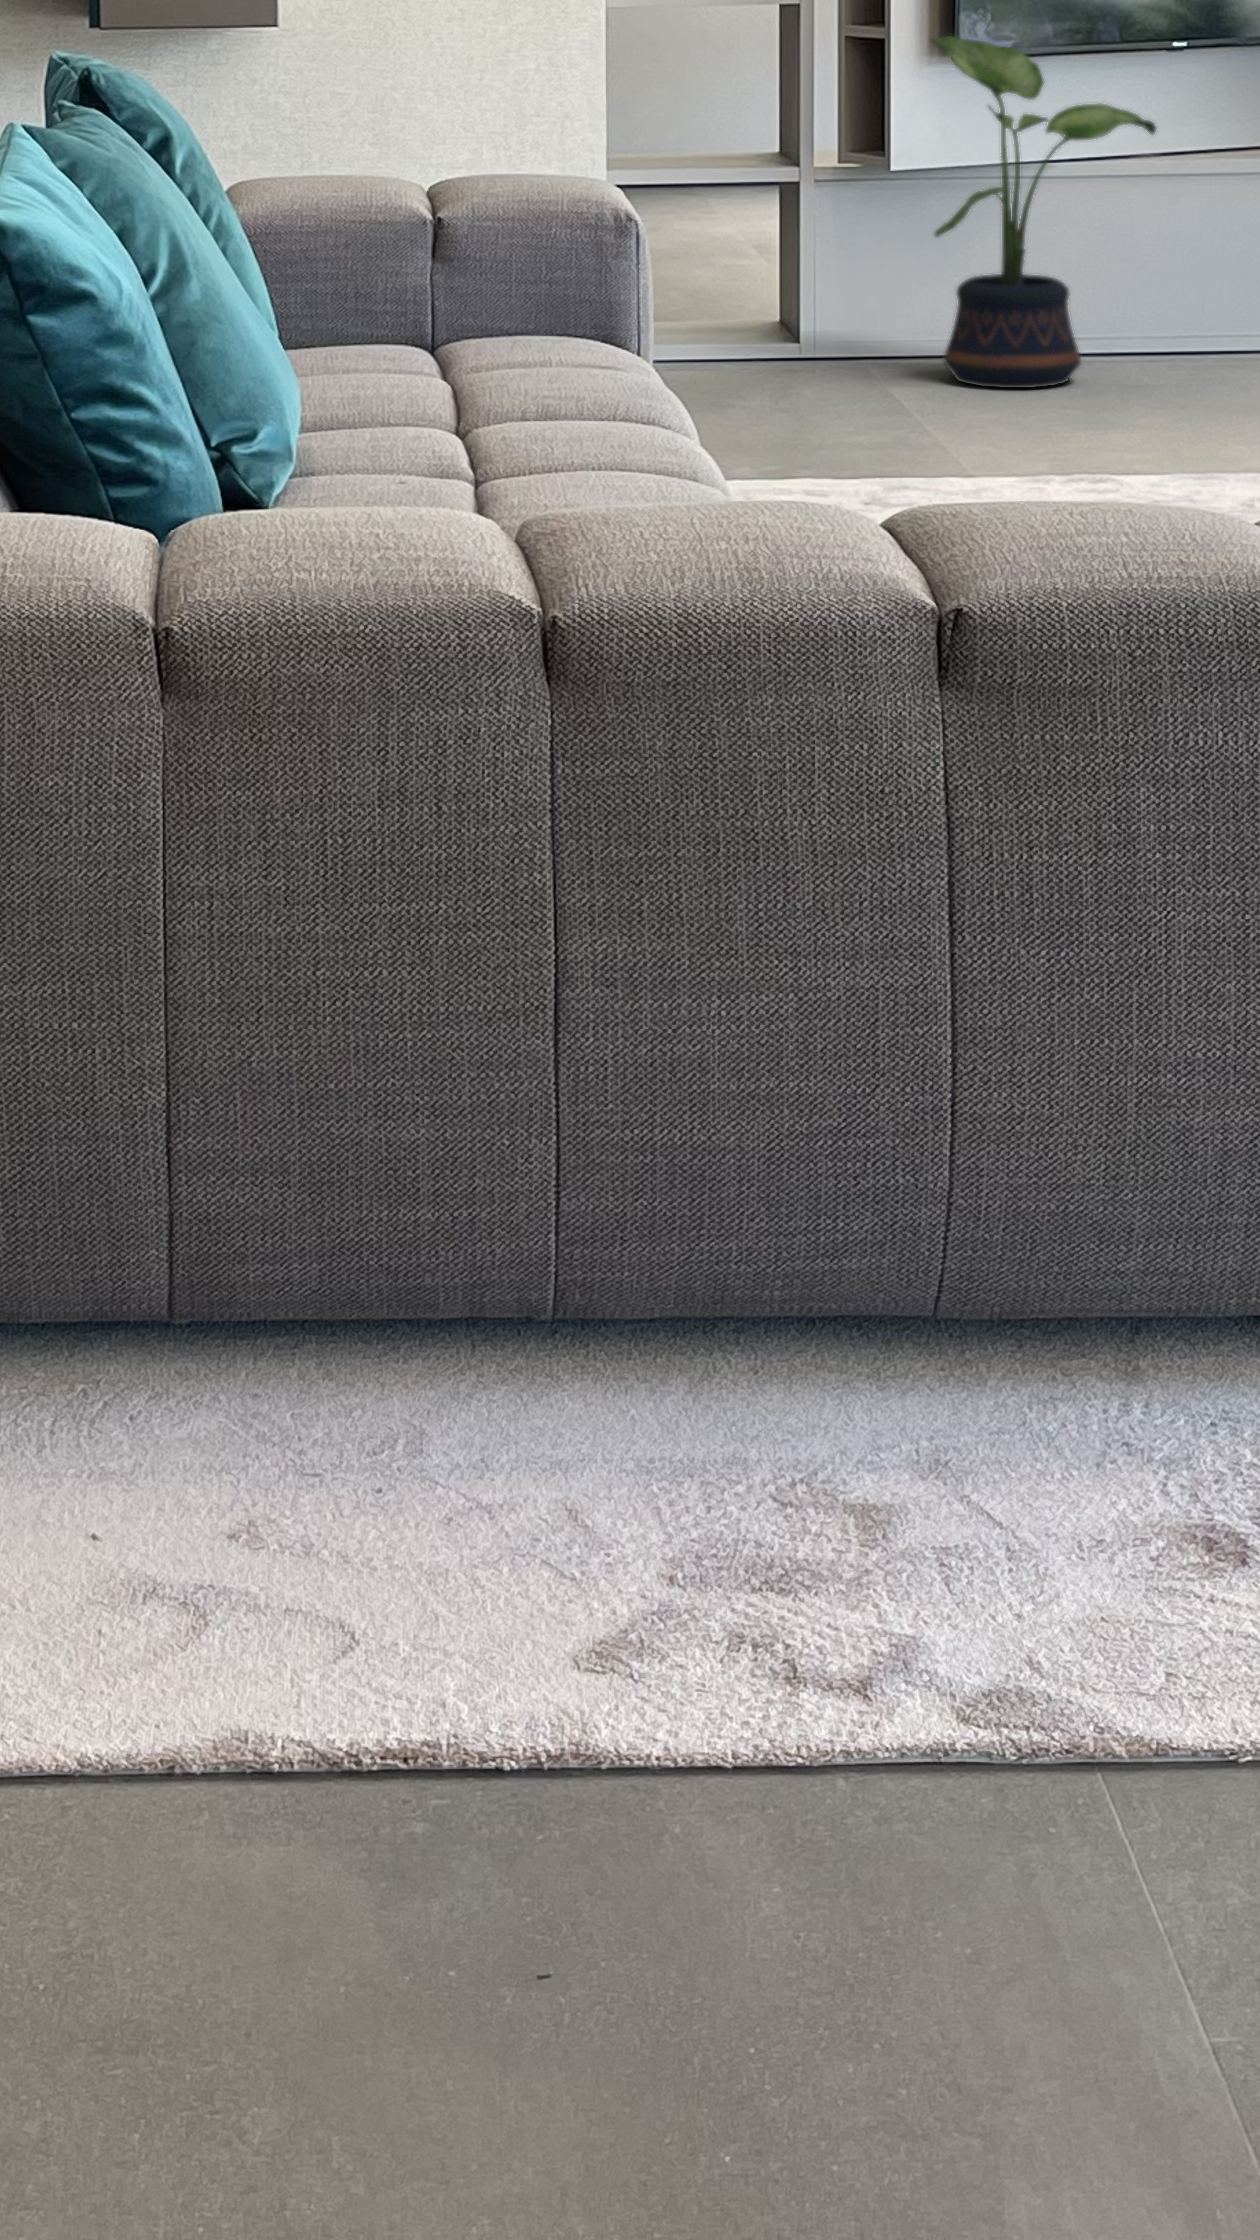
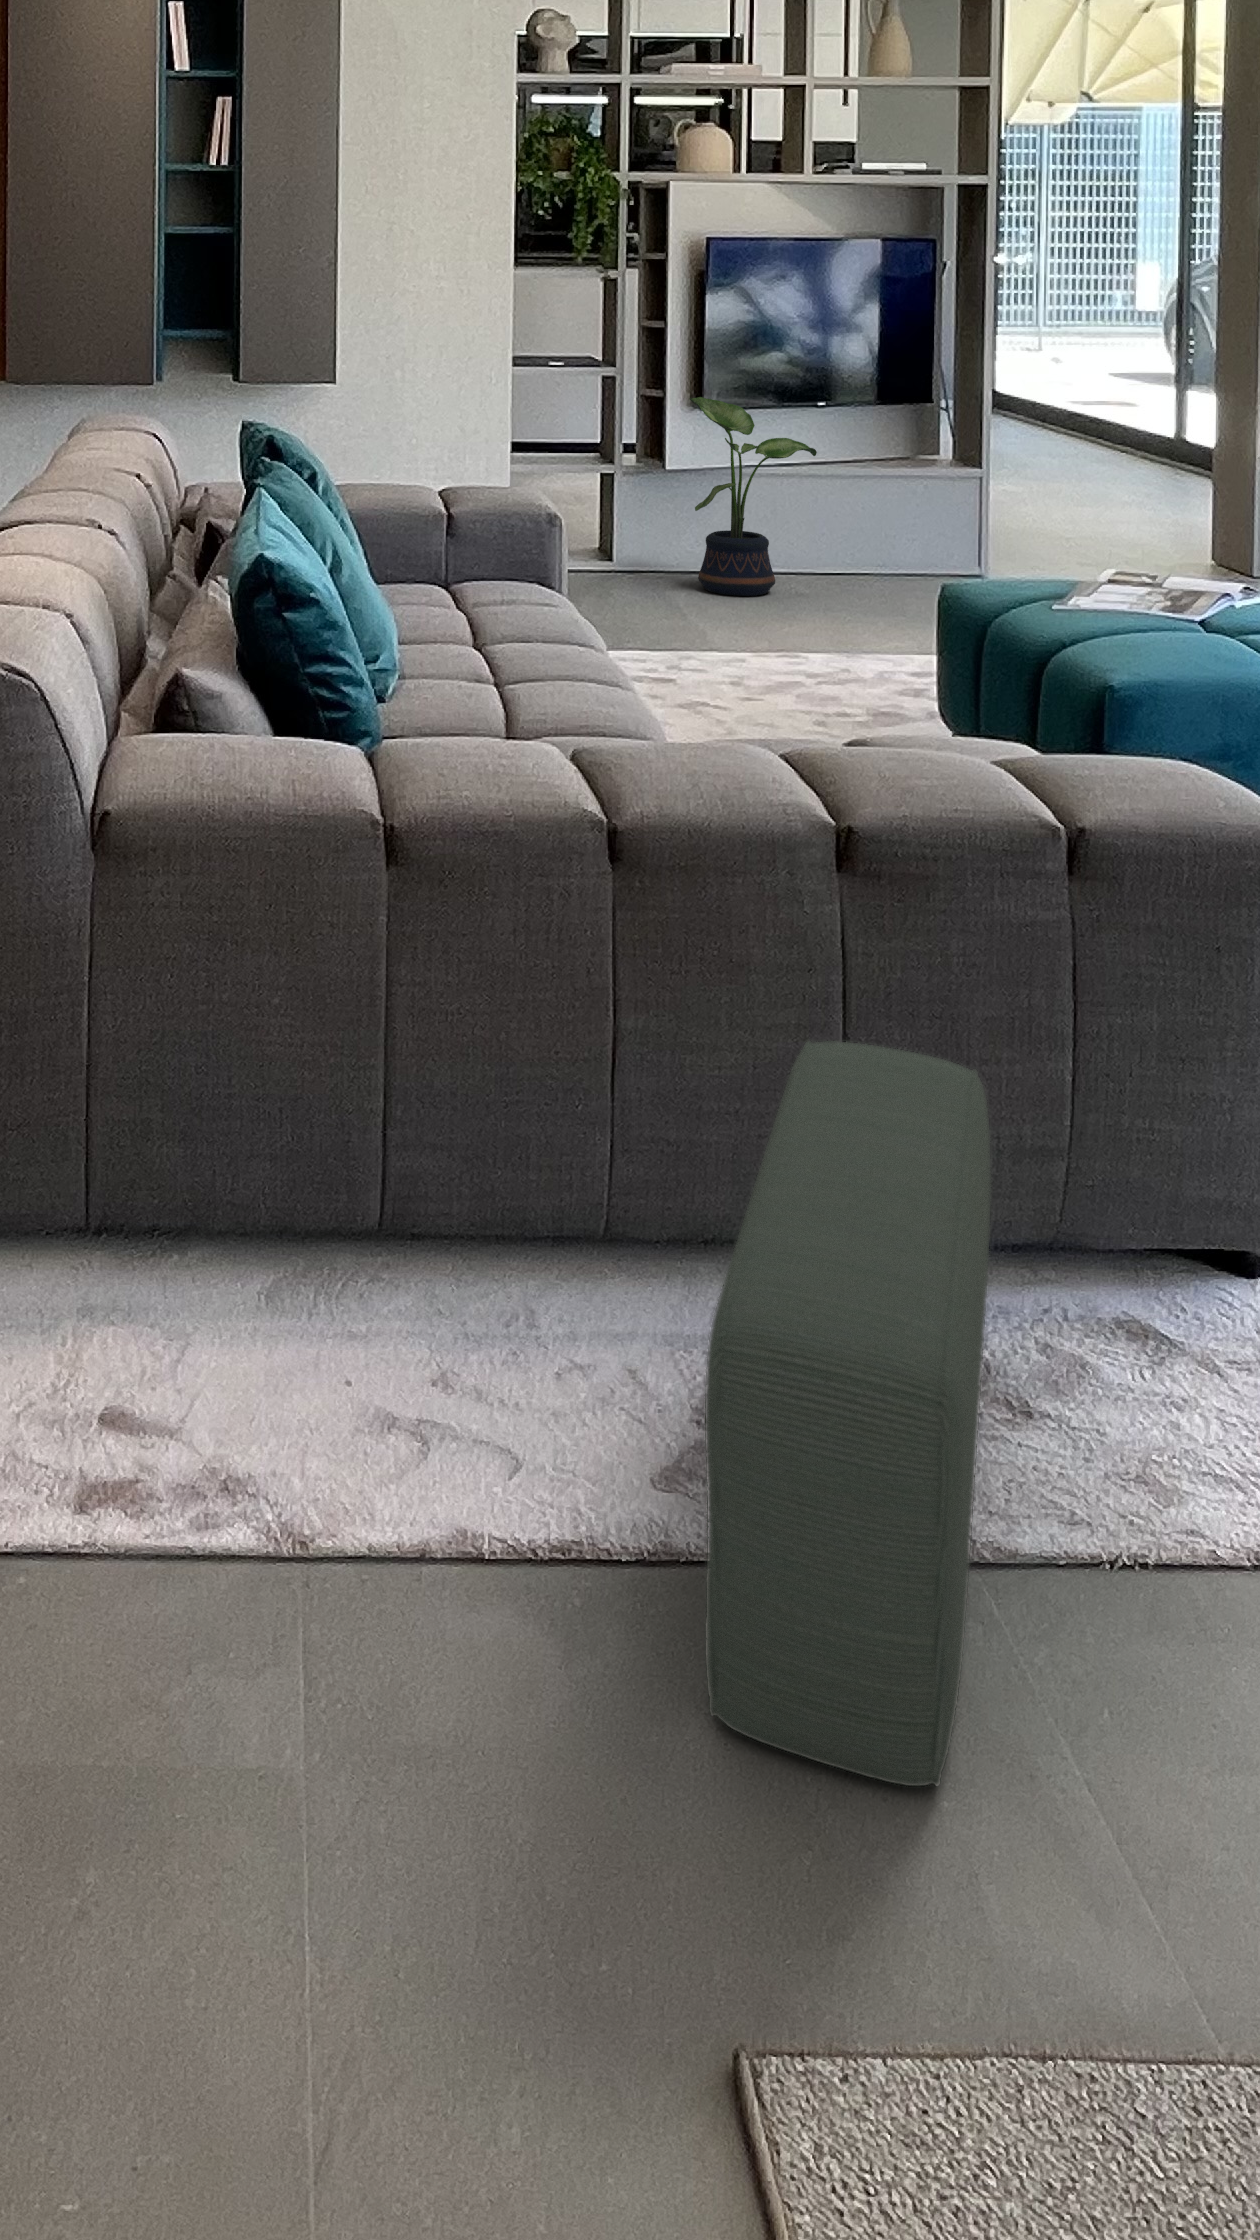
pouf: none [590,968,1173,2044] -> present [705,1041,991,1786]

